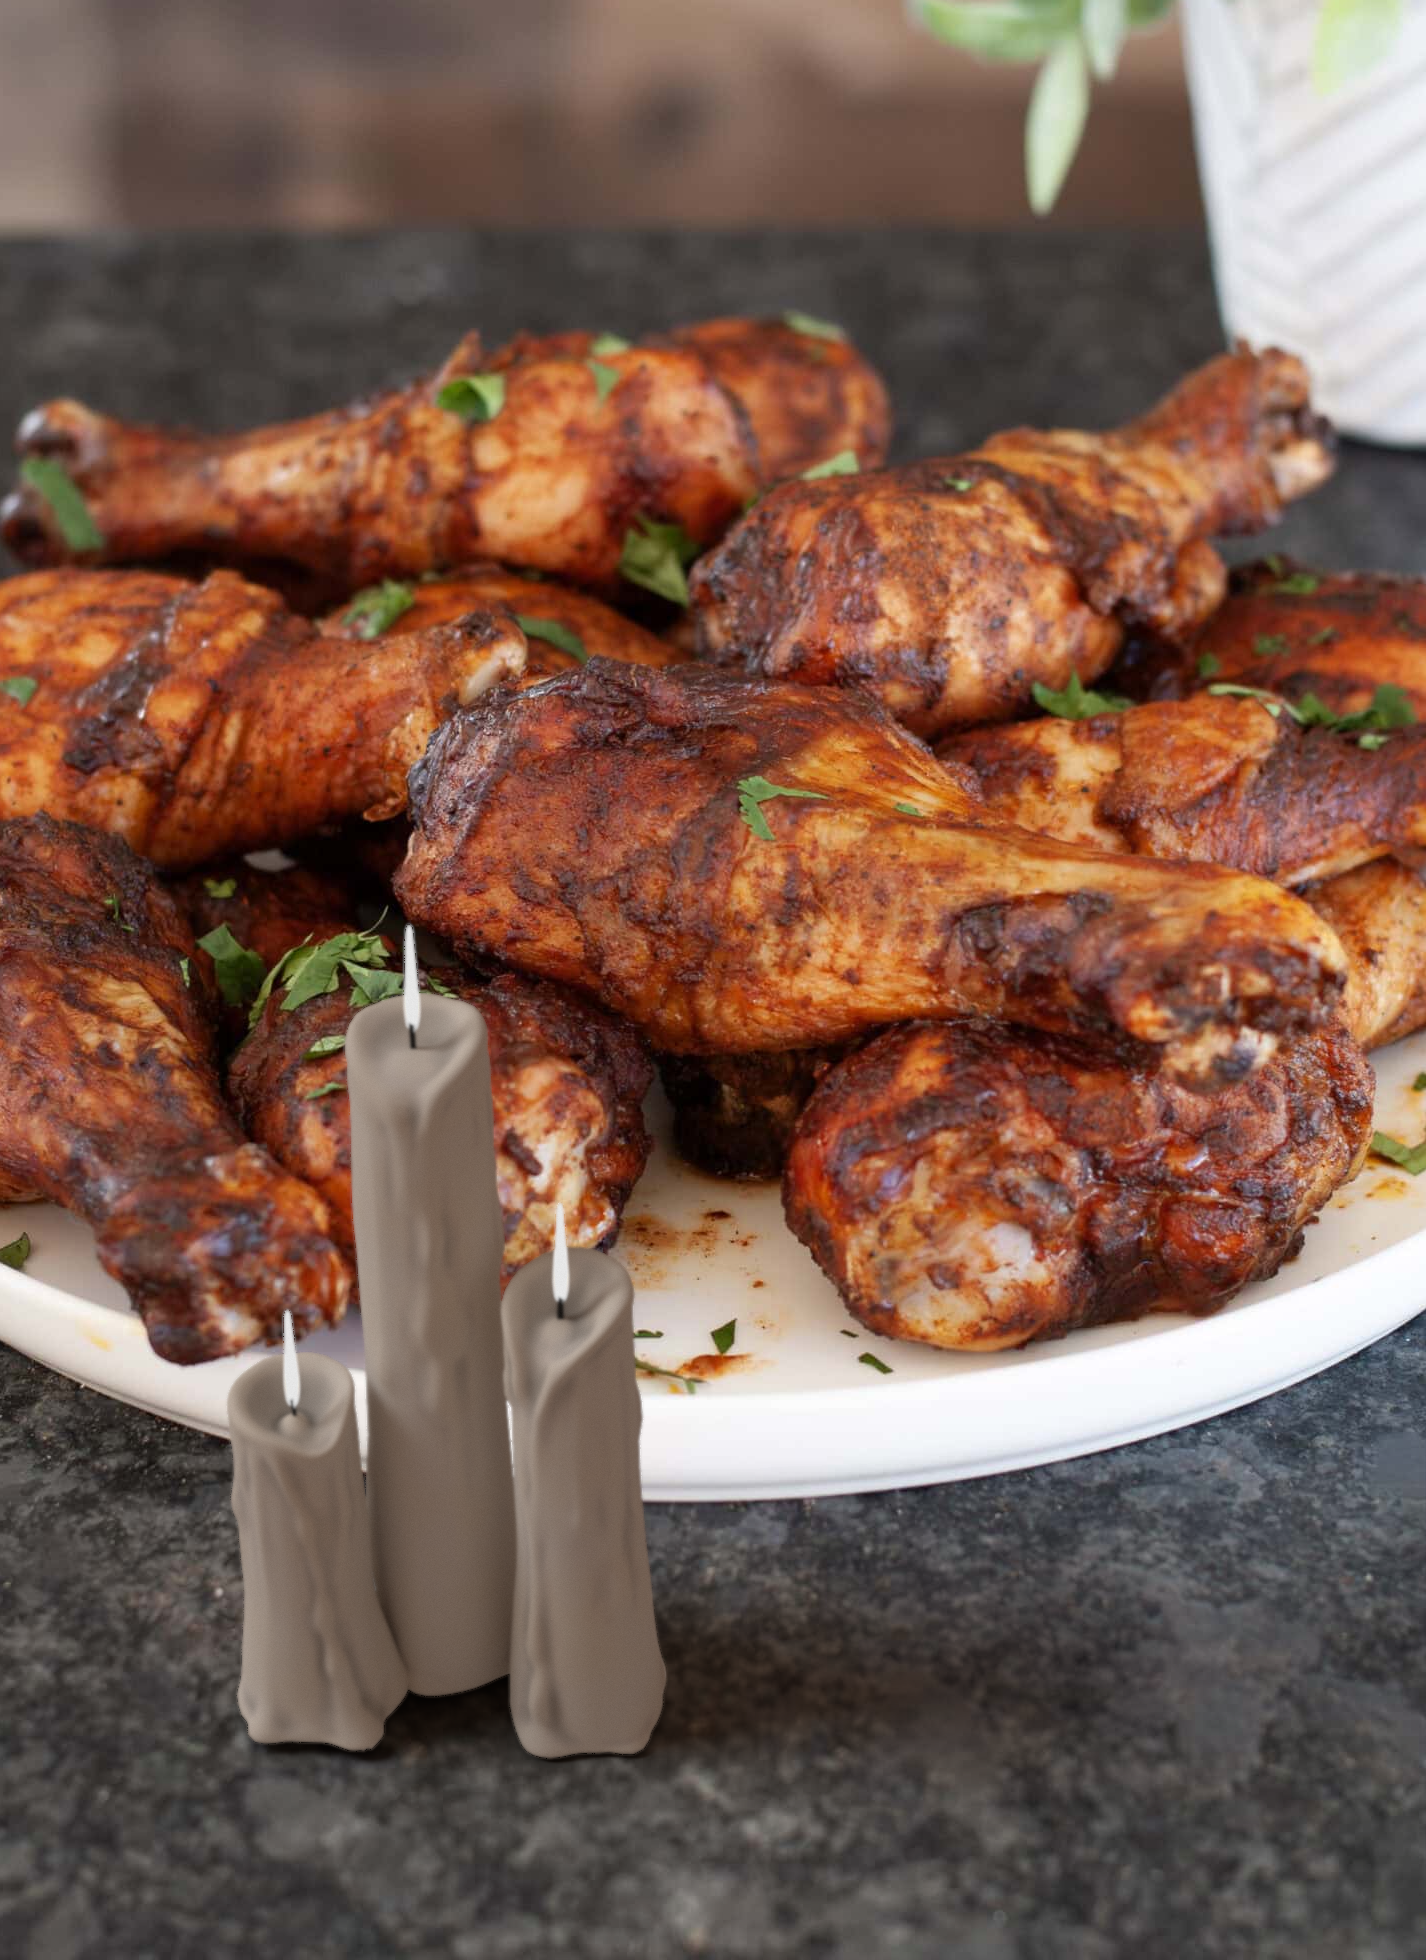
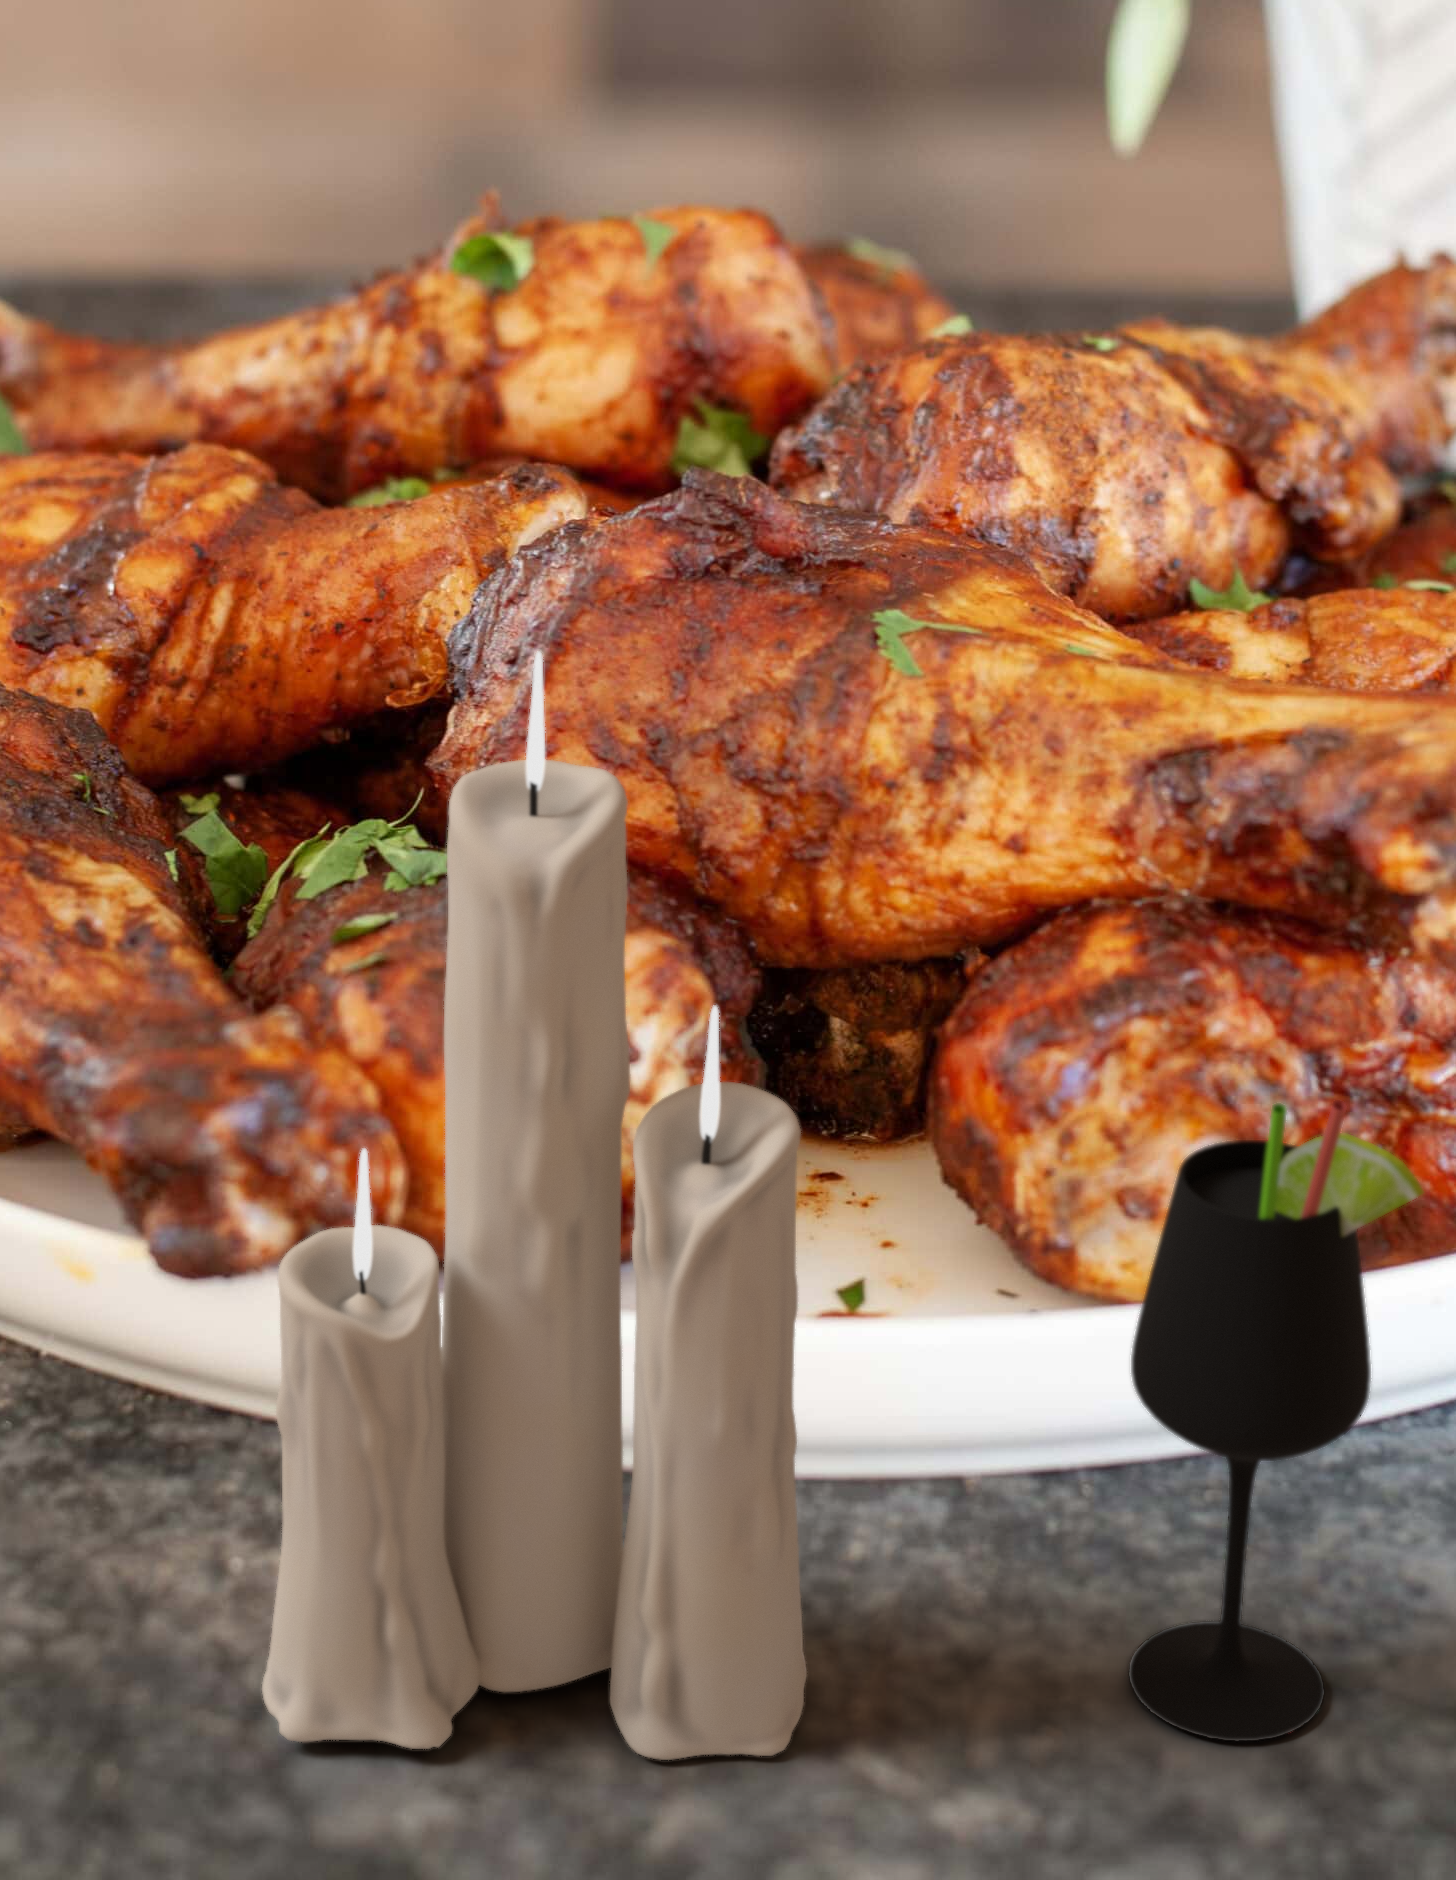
wine glass: none [915,1276,1138,1739] -> present [1129,1100,1423,1741]

